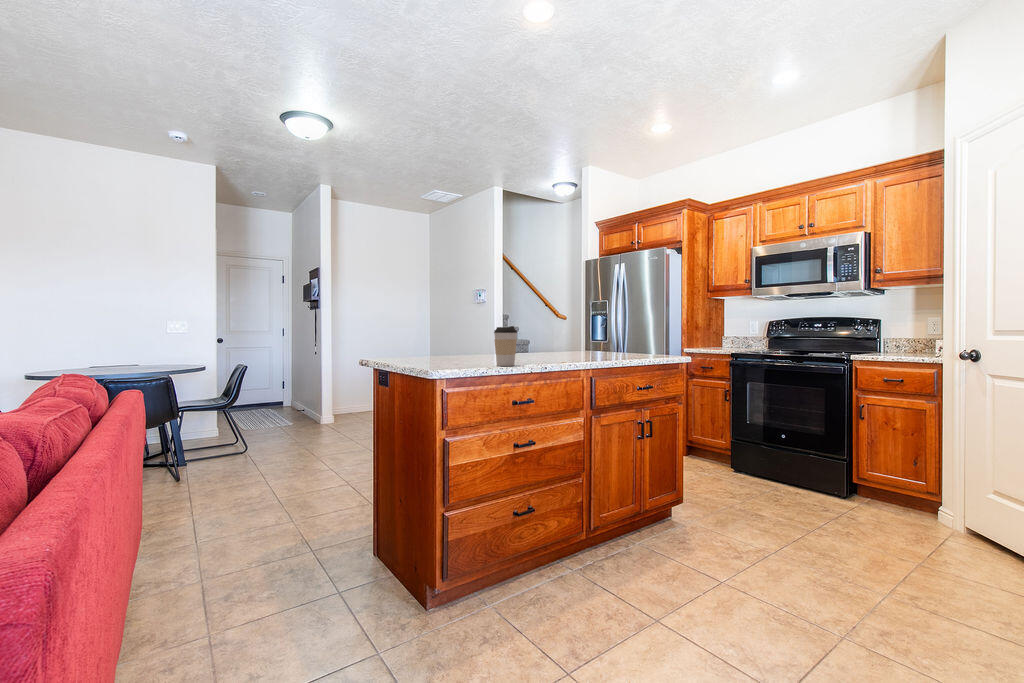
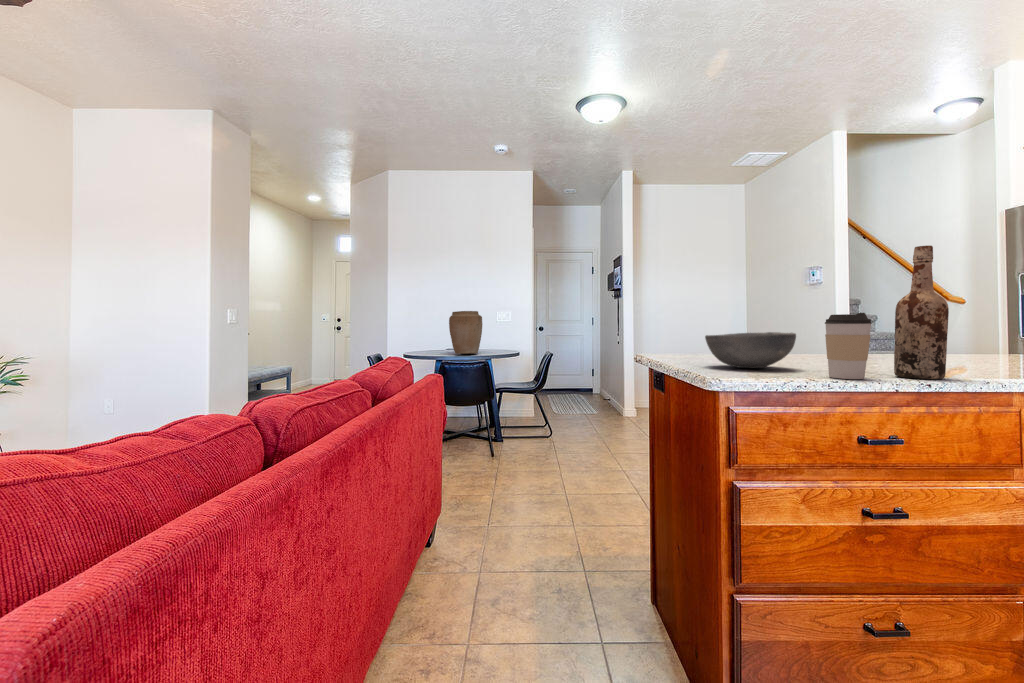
wine bottle: none [528,289,551,364] -> present [894,246,949,379]
vase: none [109,318,158,369] -> present [449,311,482,354]
bowl: none [421,339,478,363] -> present [705,332,796,368]

